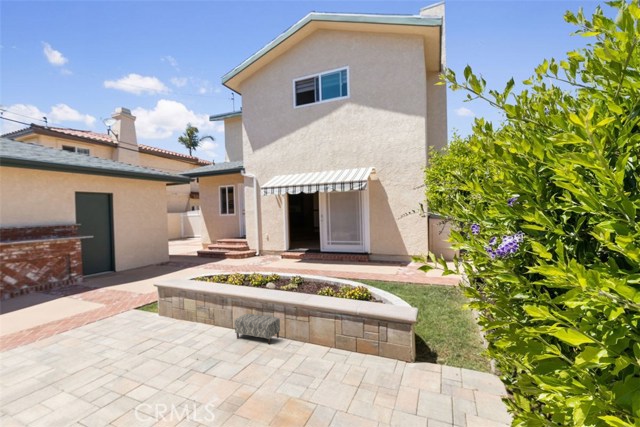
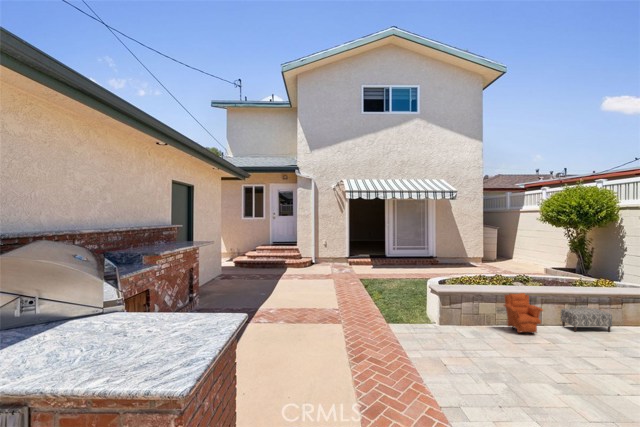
armchair: none [178,292,212,333] -> present [504,293,543,334]

